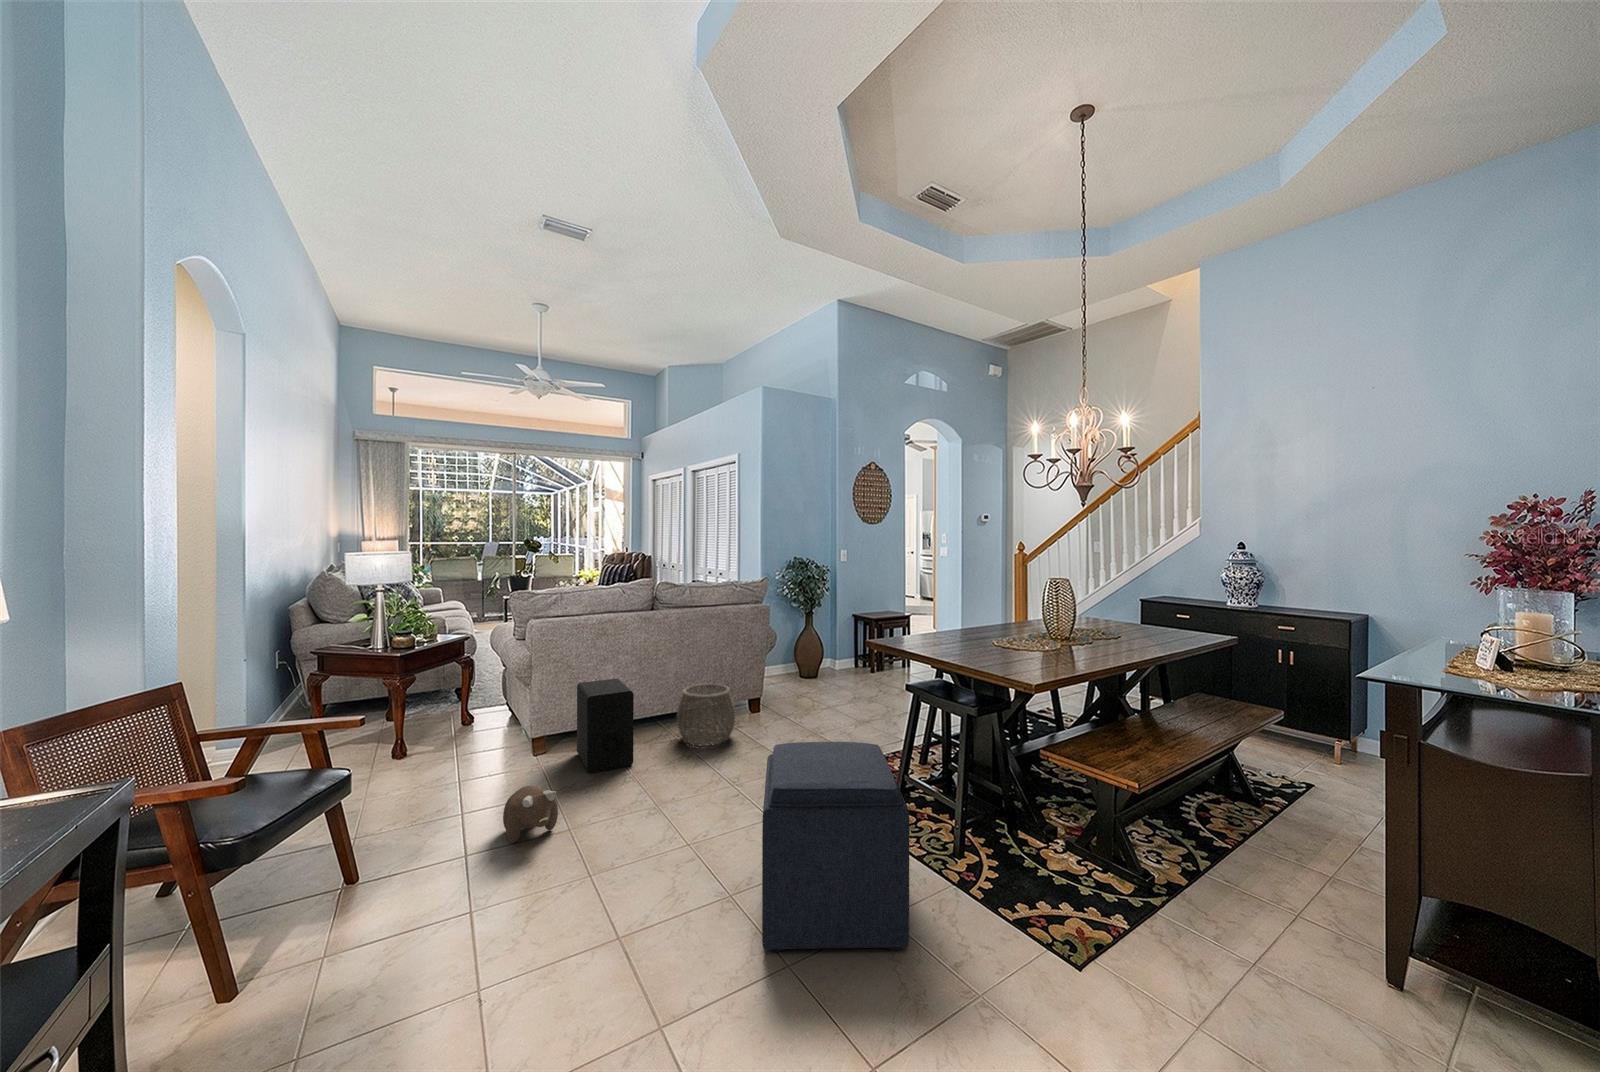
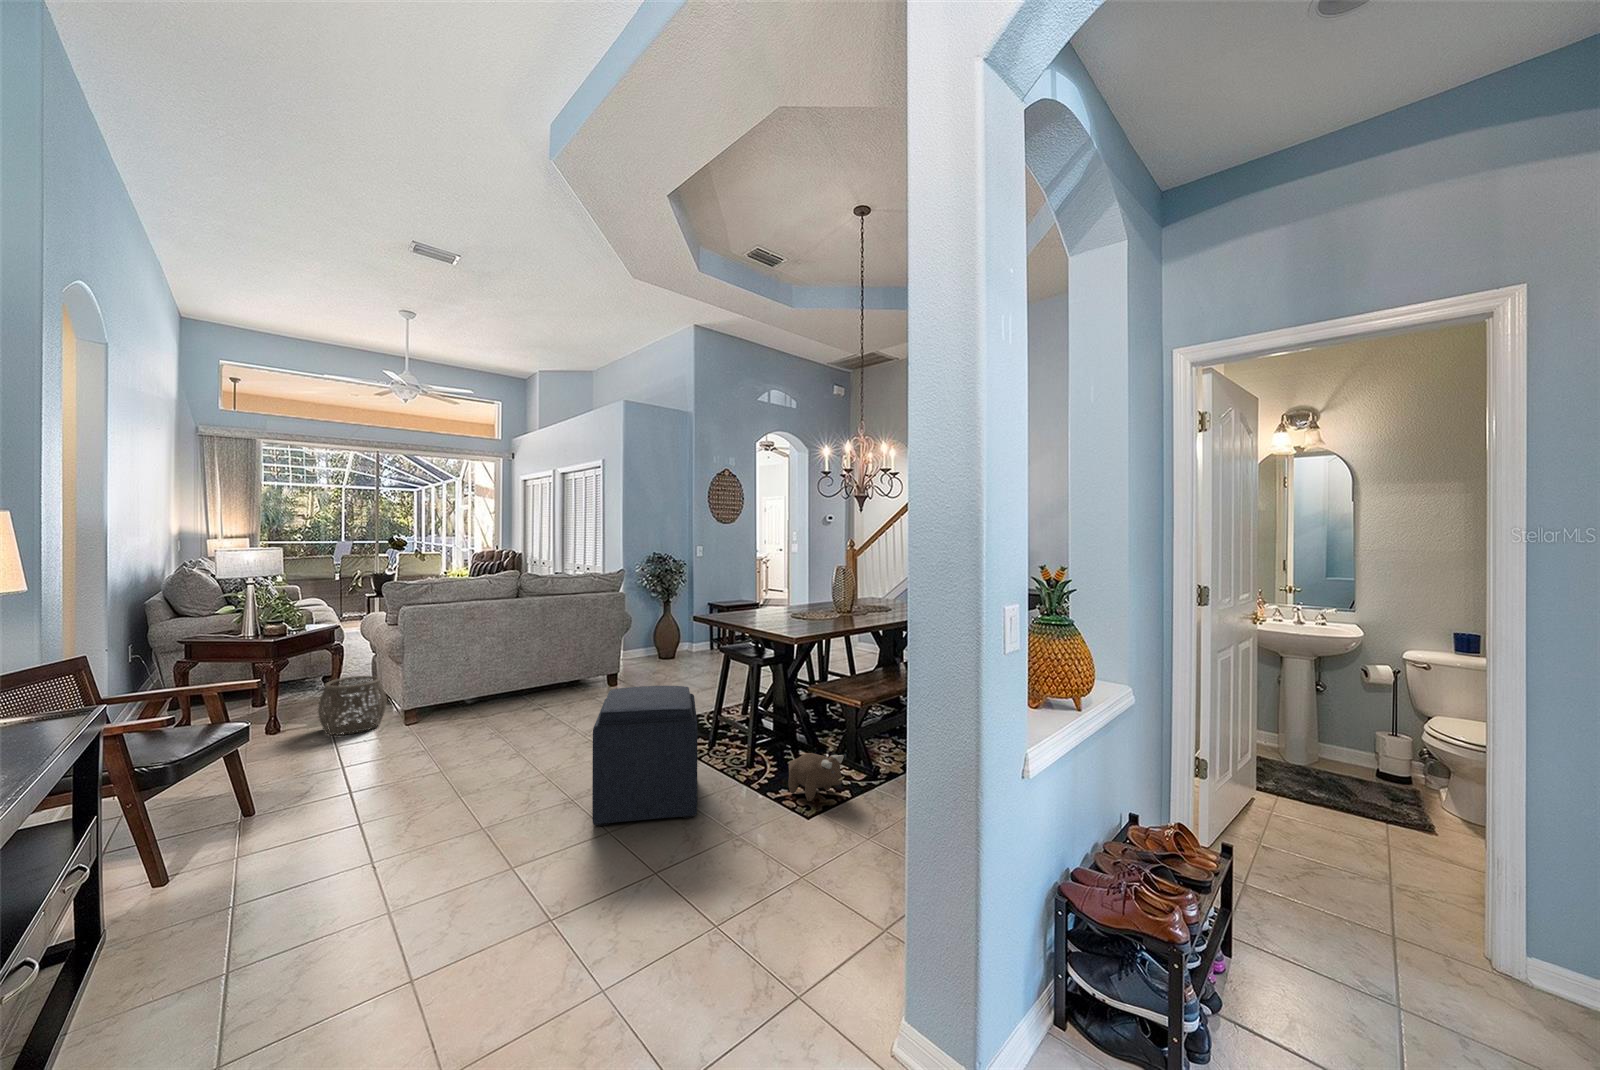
speaker: present [577,679,634,773] -> none [447,657,500,735]
woven basket: present [677,684,736,746] -> present [318,676,386,735]
plush toy: present [503,786,558,843] -> present [788,753,844,801]

